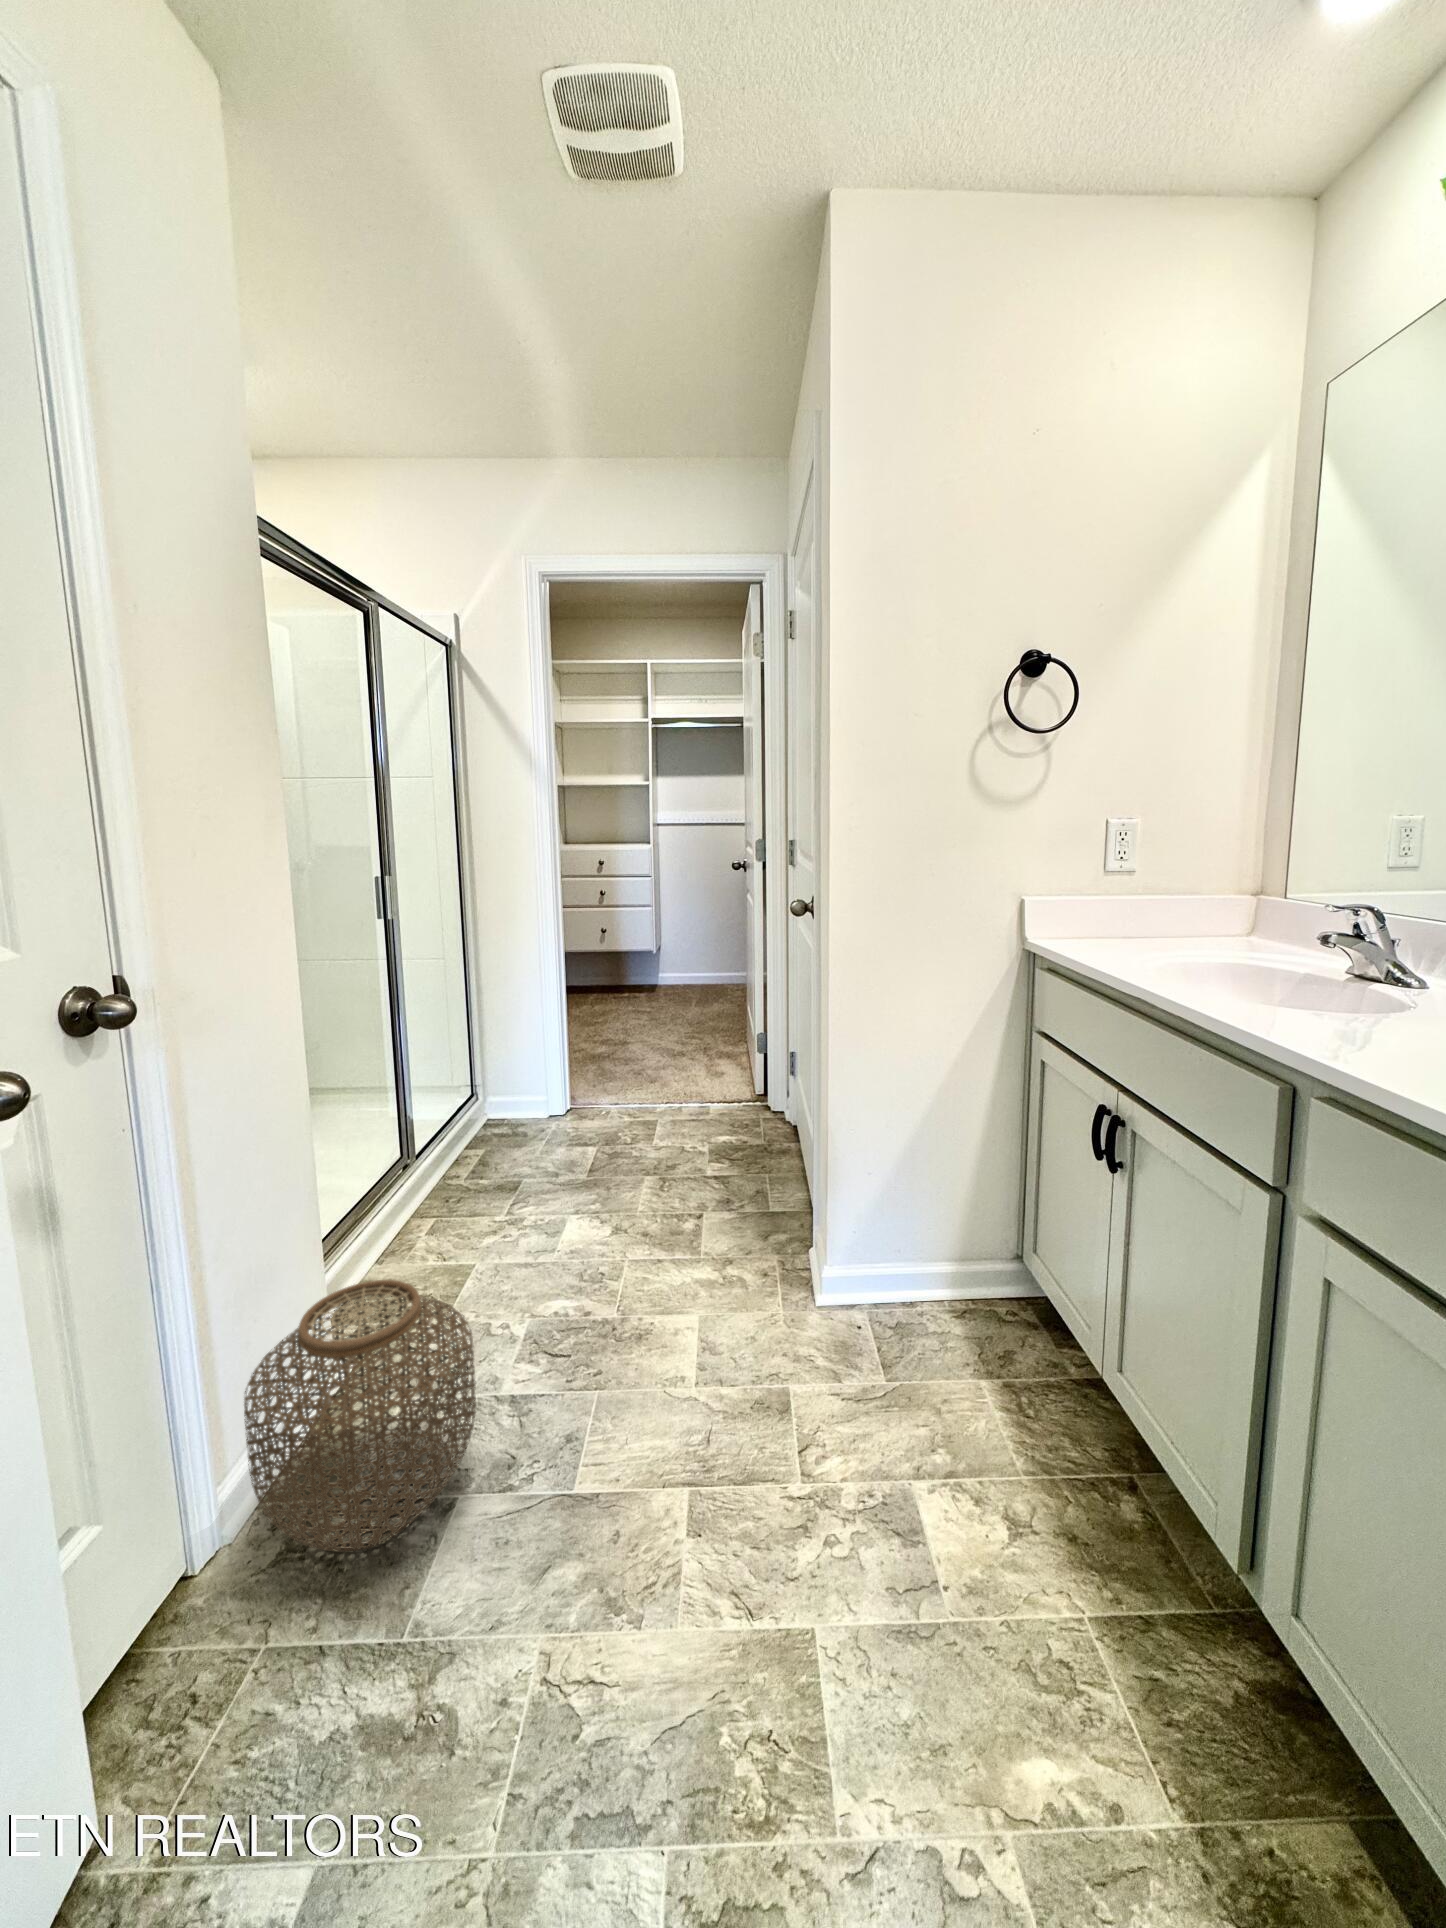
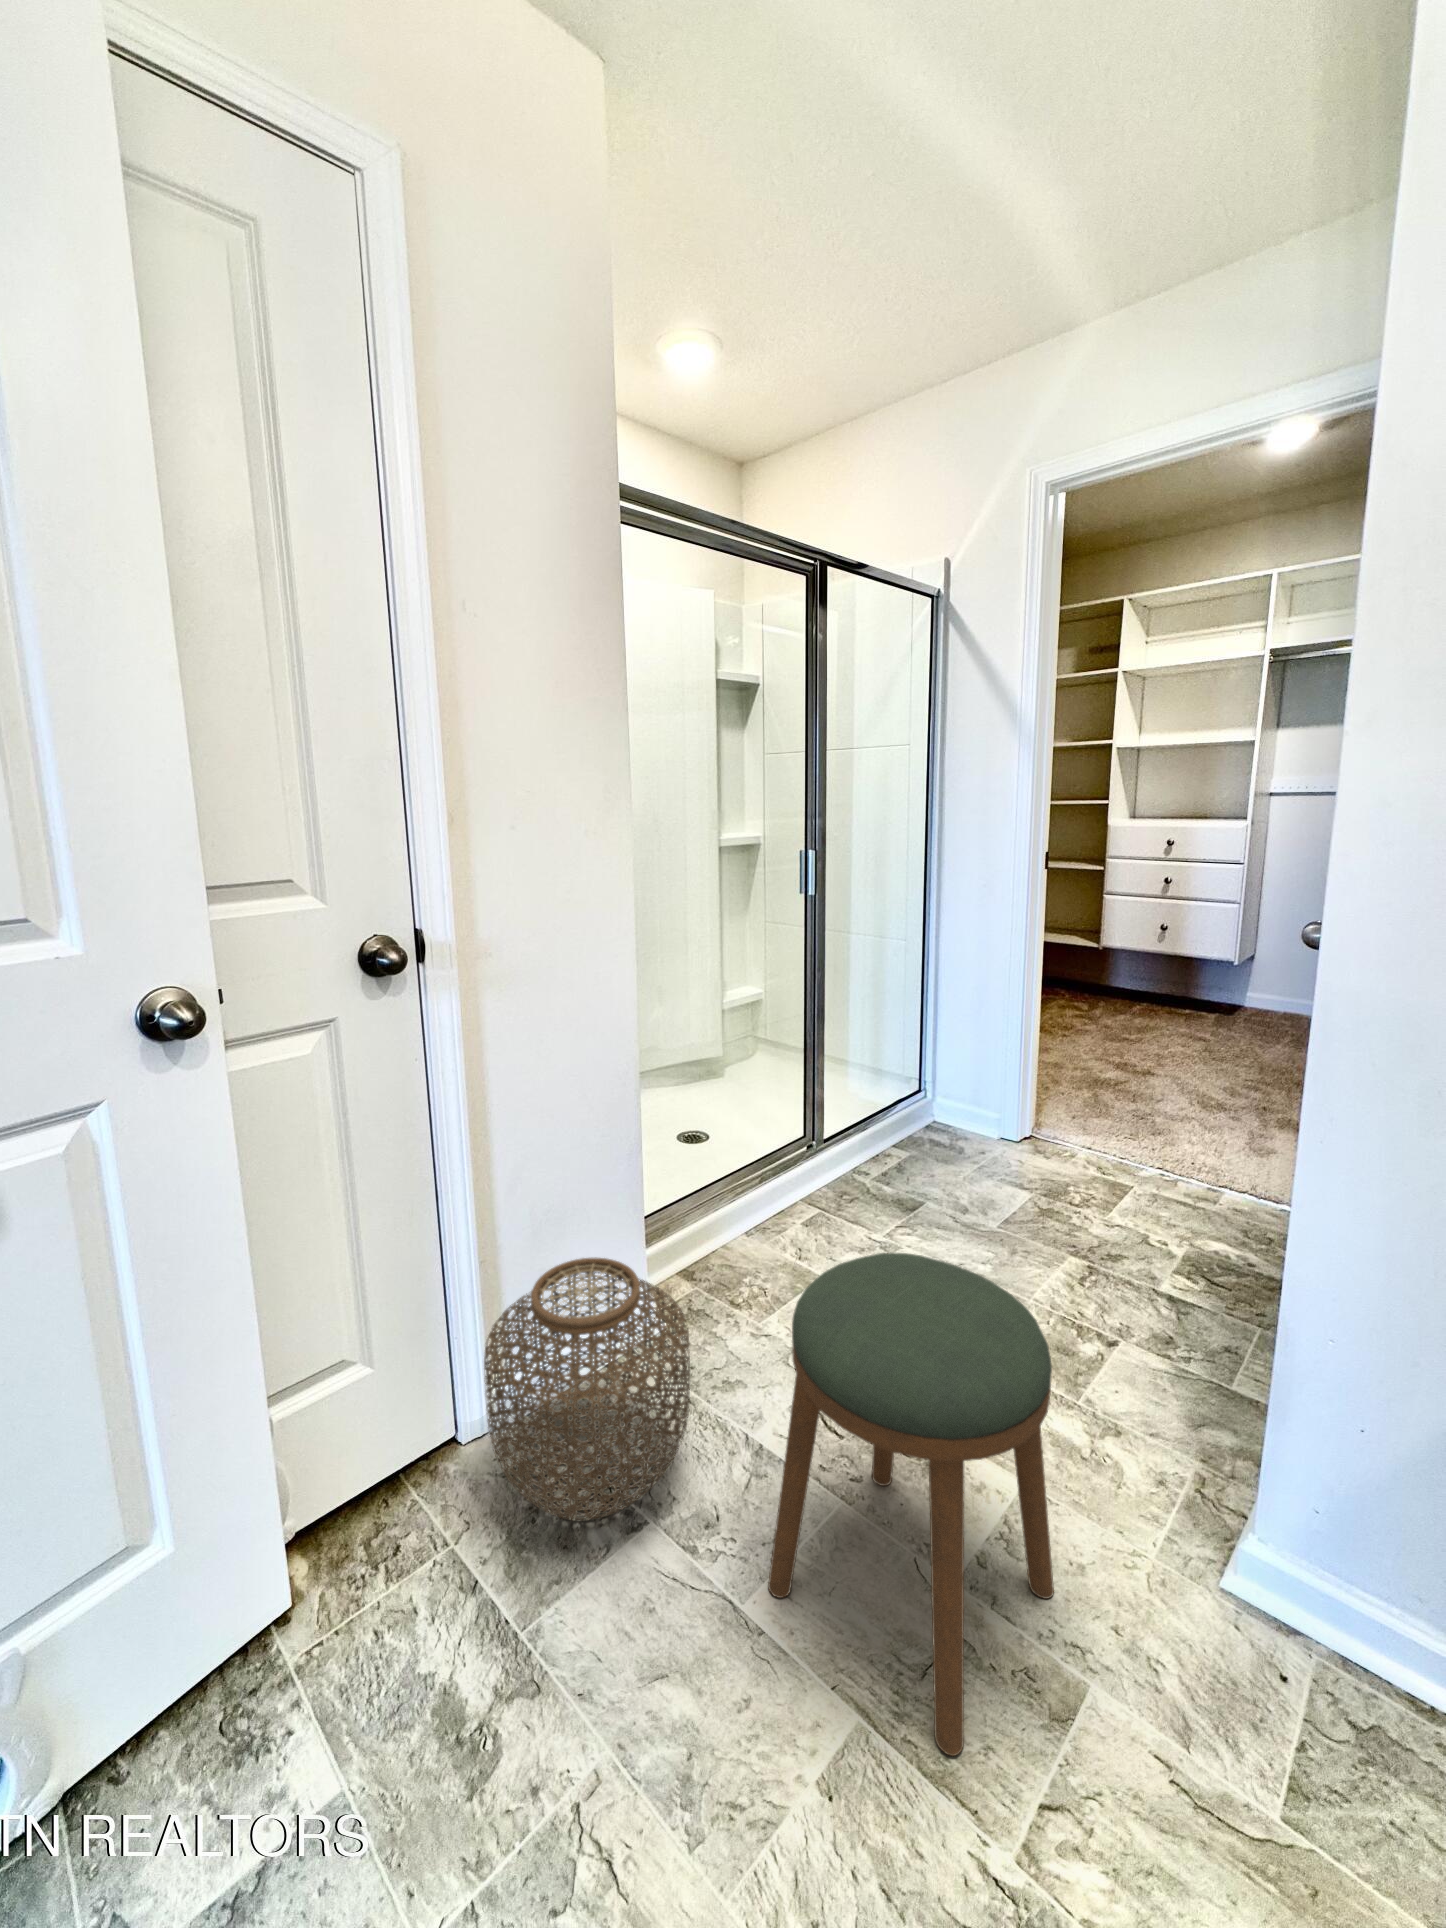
stool: none [577,1165,758,1471] -> present [768,1253,1054,1756]

